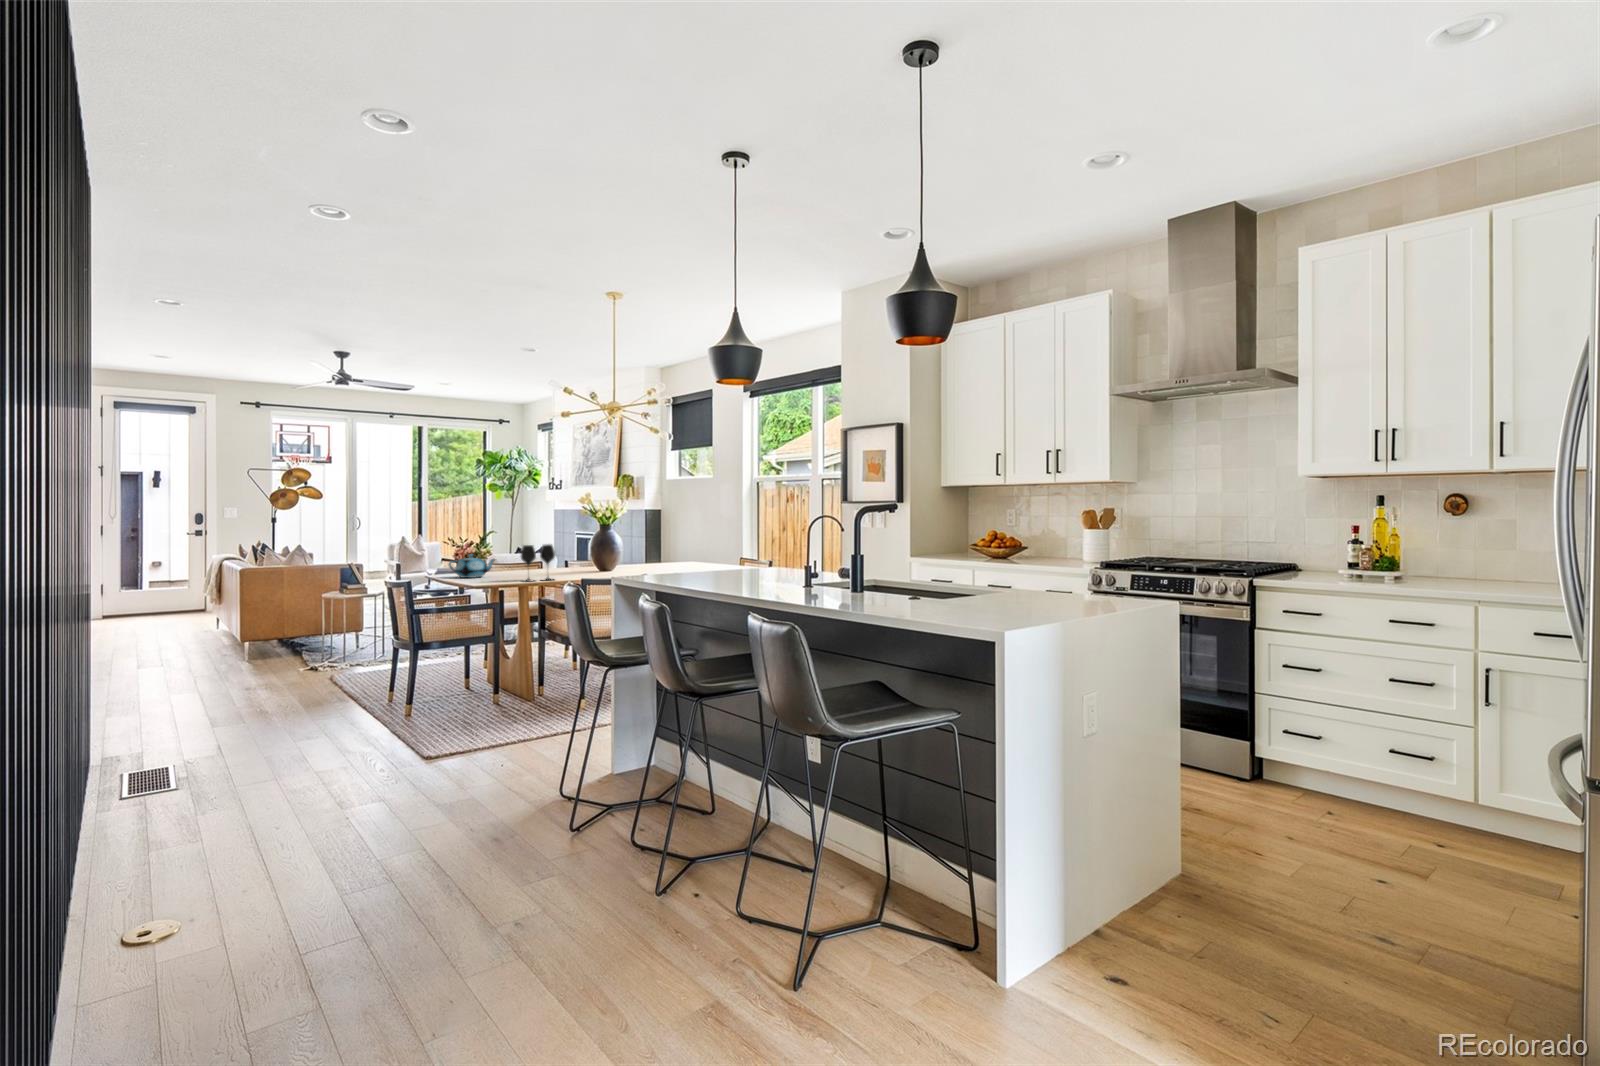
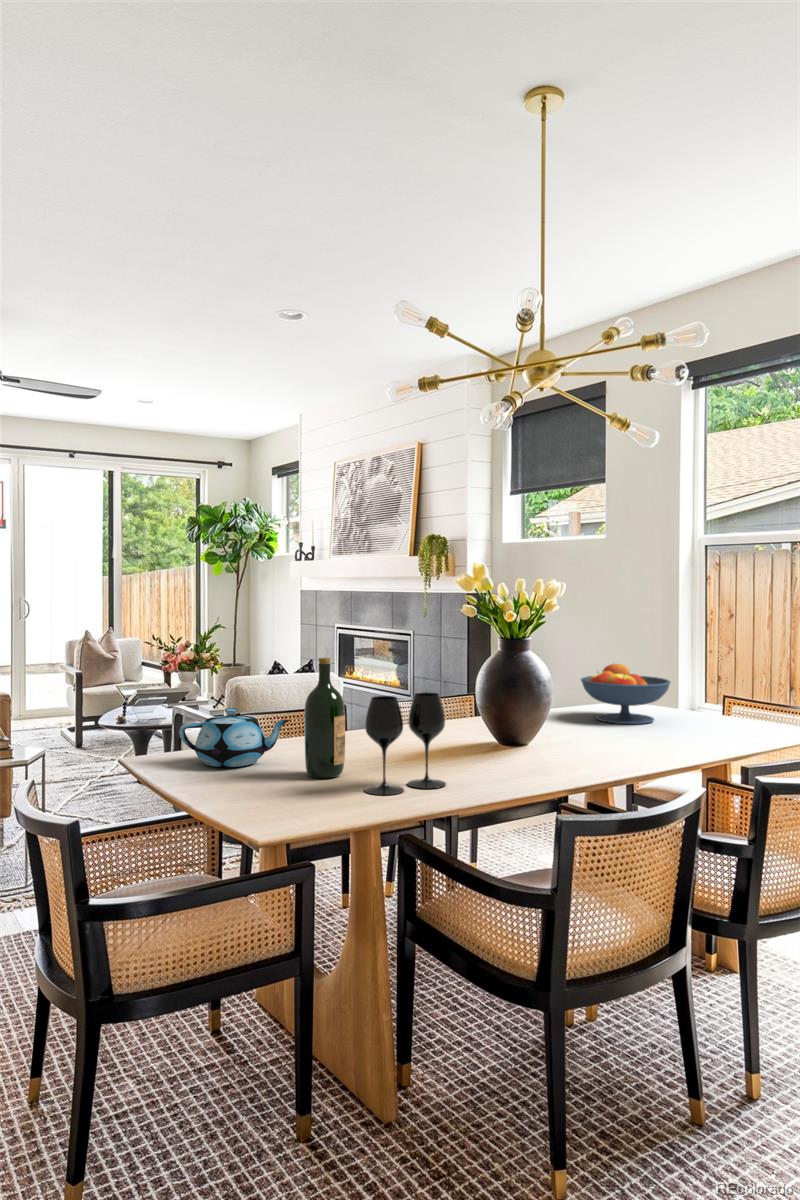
wine bottle: none [500,532,517,579] -> present [305,658,345,778]
fruit bowl: none [655,541,696,568] -> present [581,664,671,724]

